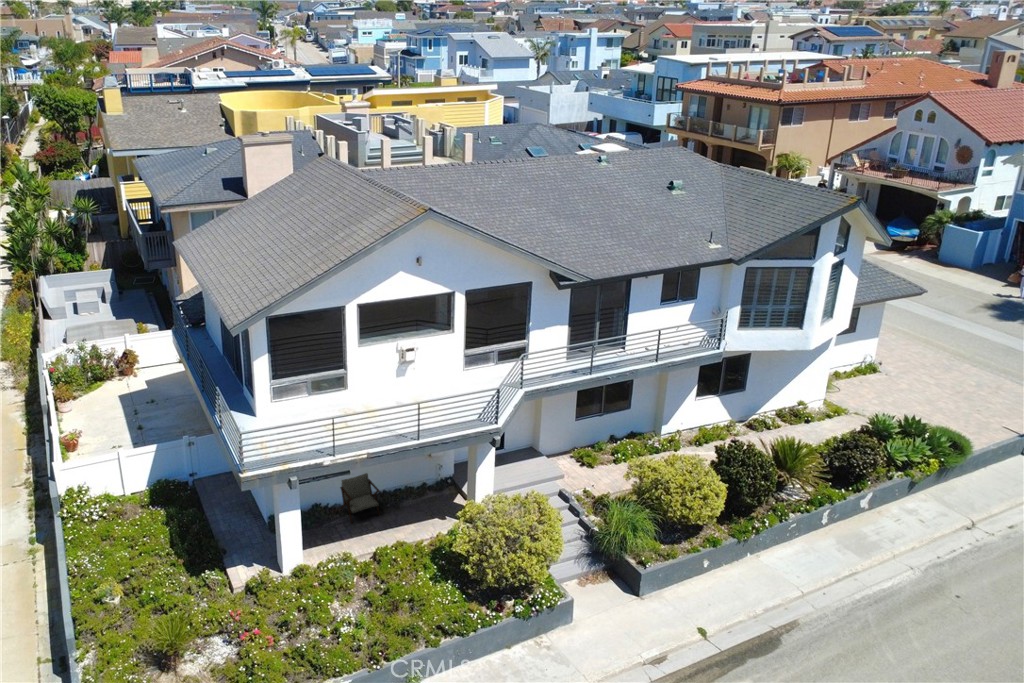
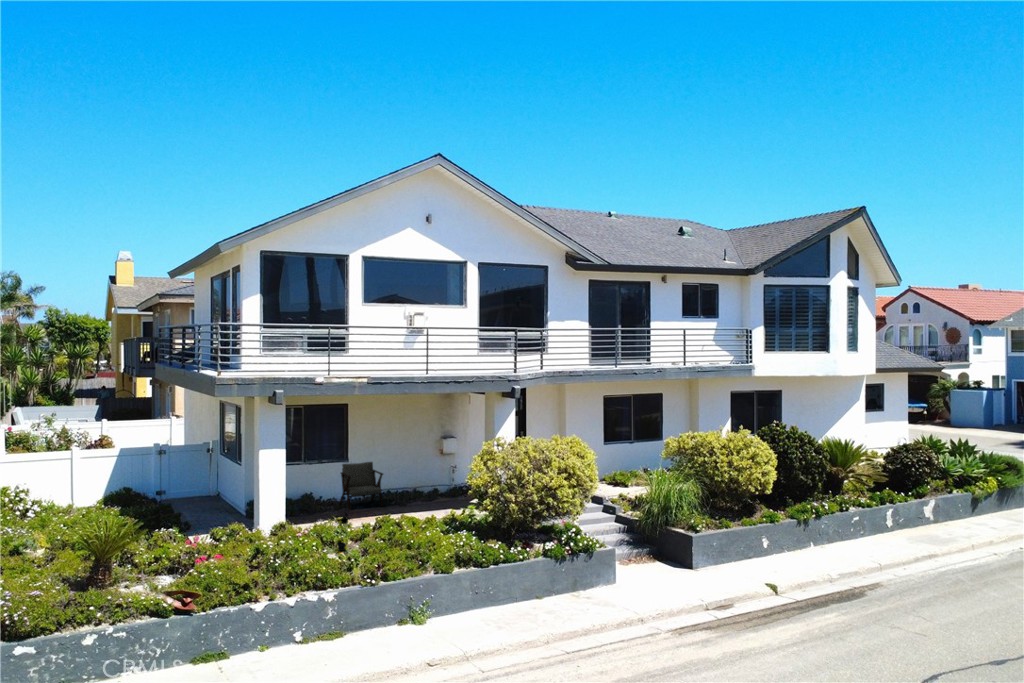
potted plant: none [357,588,373,617] -> present [336,513,351,551]

